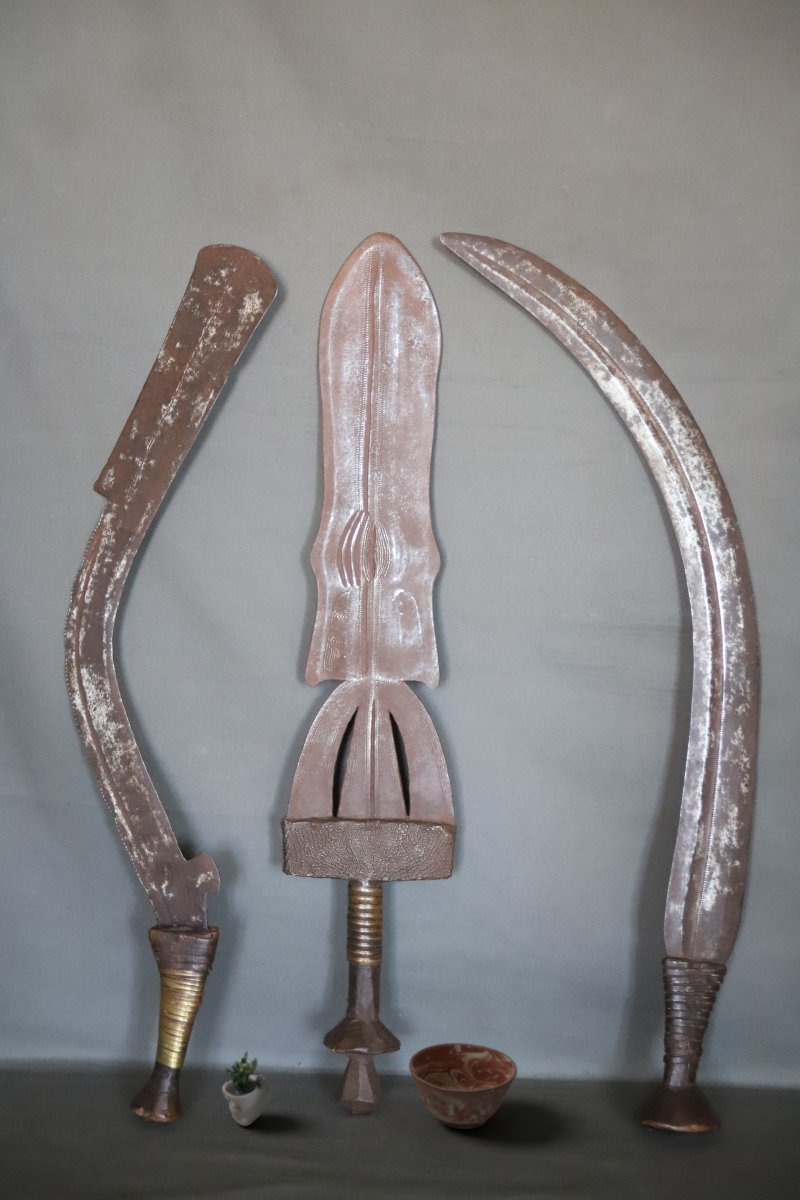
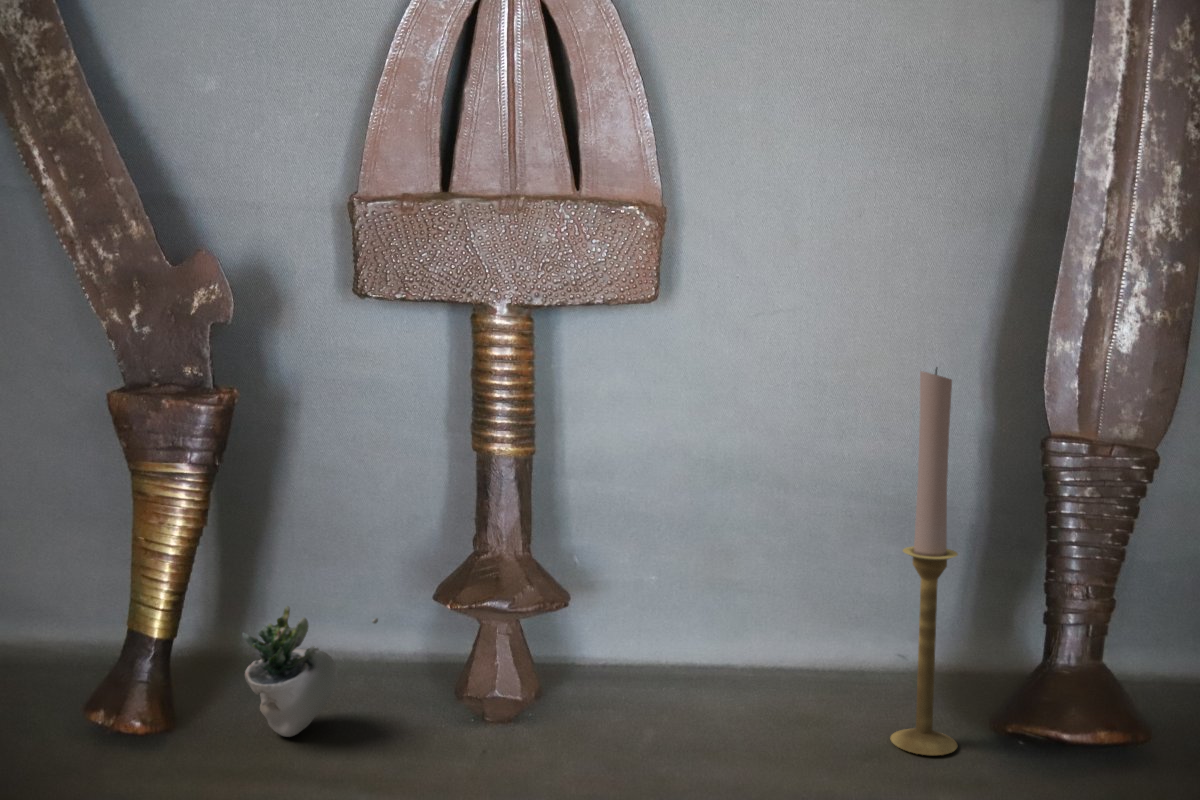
candlestick: none [577,927,612,1144] -> present [890,367,958,755]
ceramic bowl: present [409,1043,517,1129] -> none [585,594,782,735]

